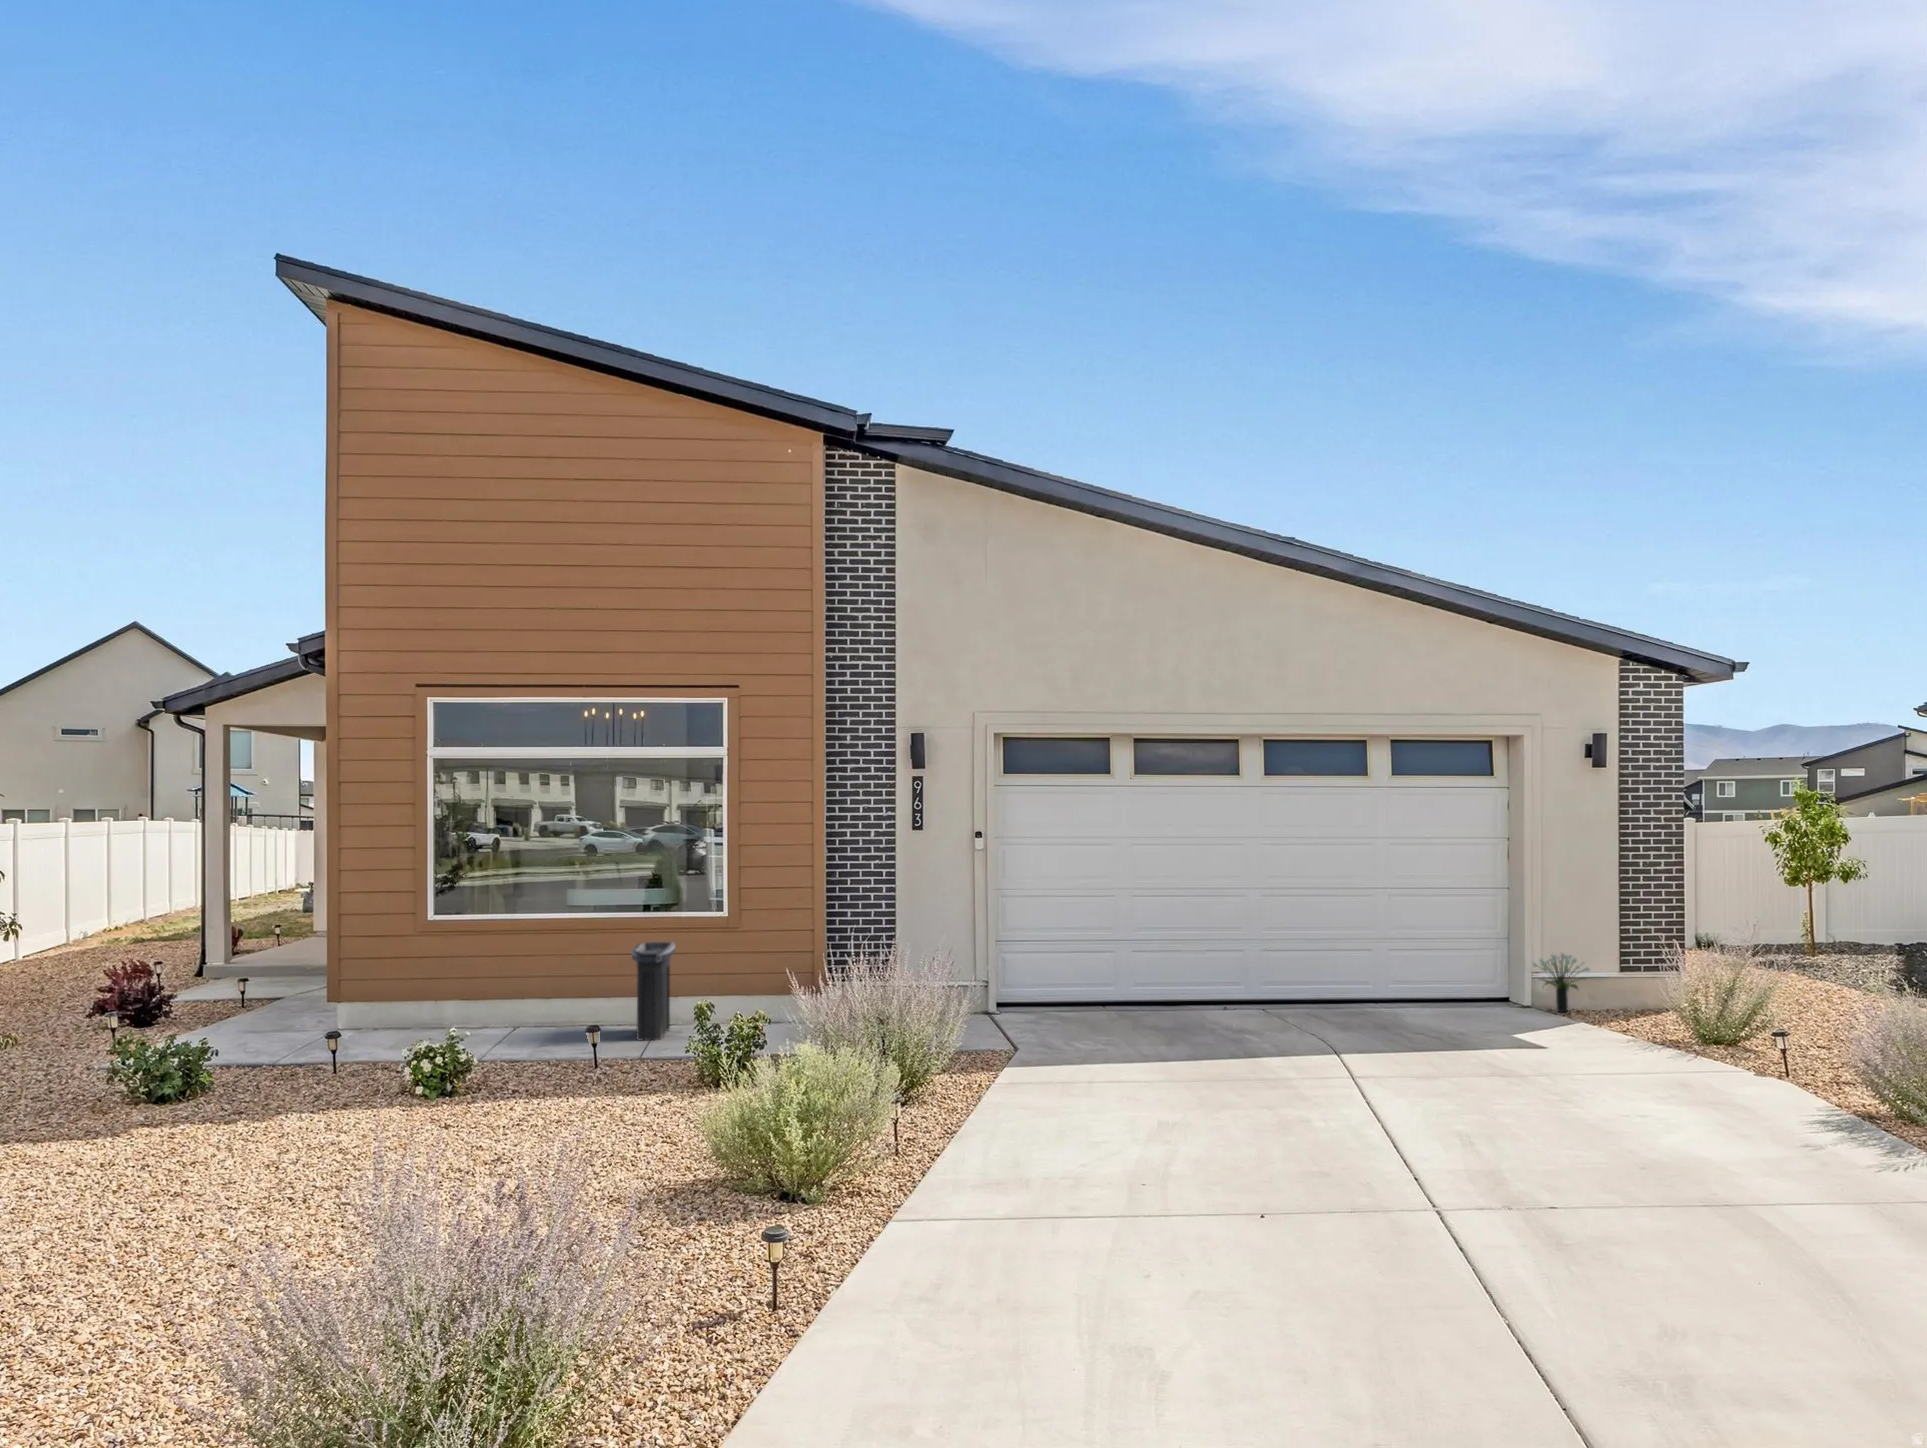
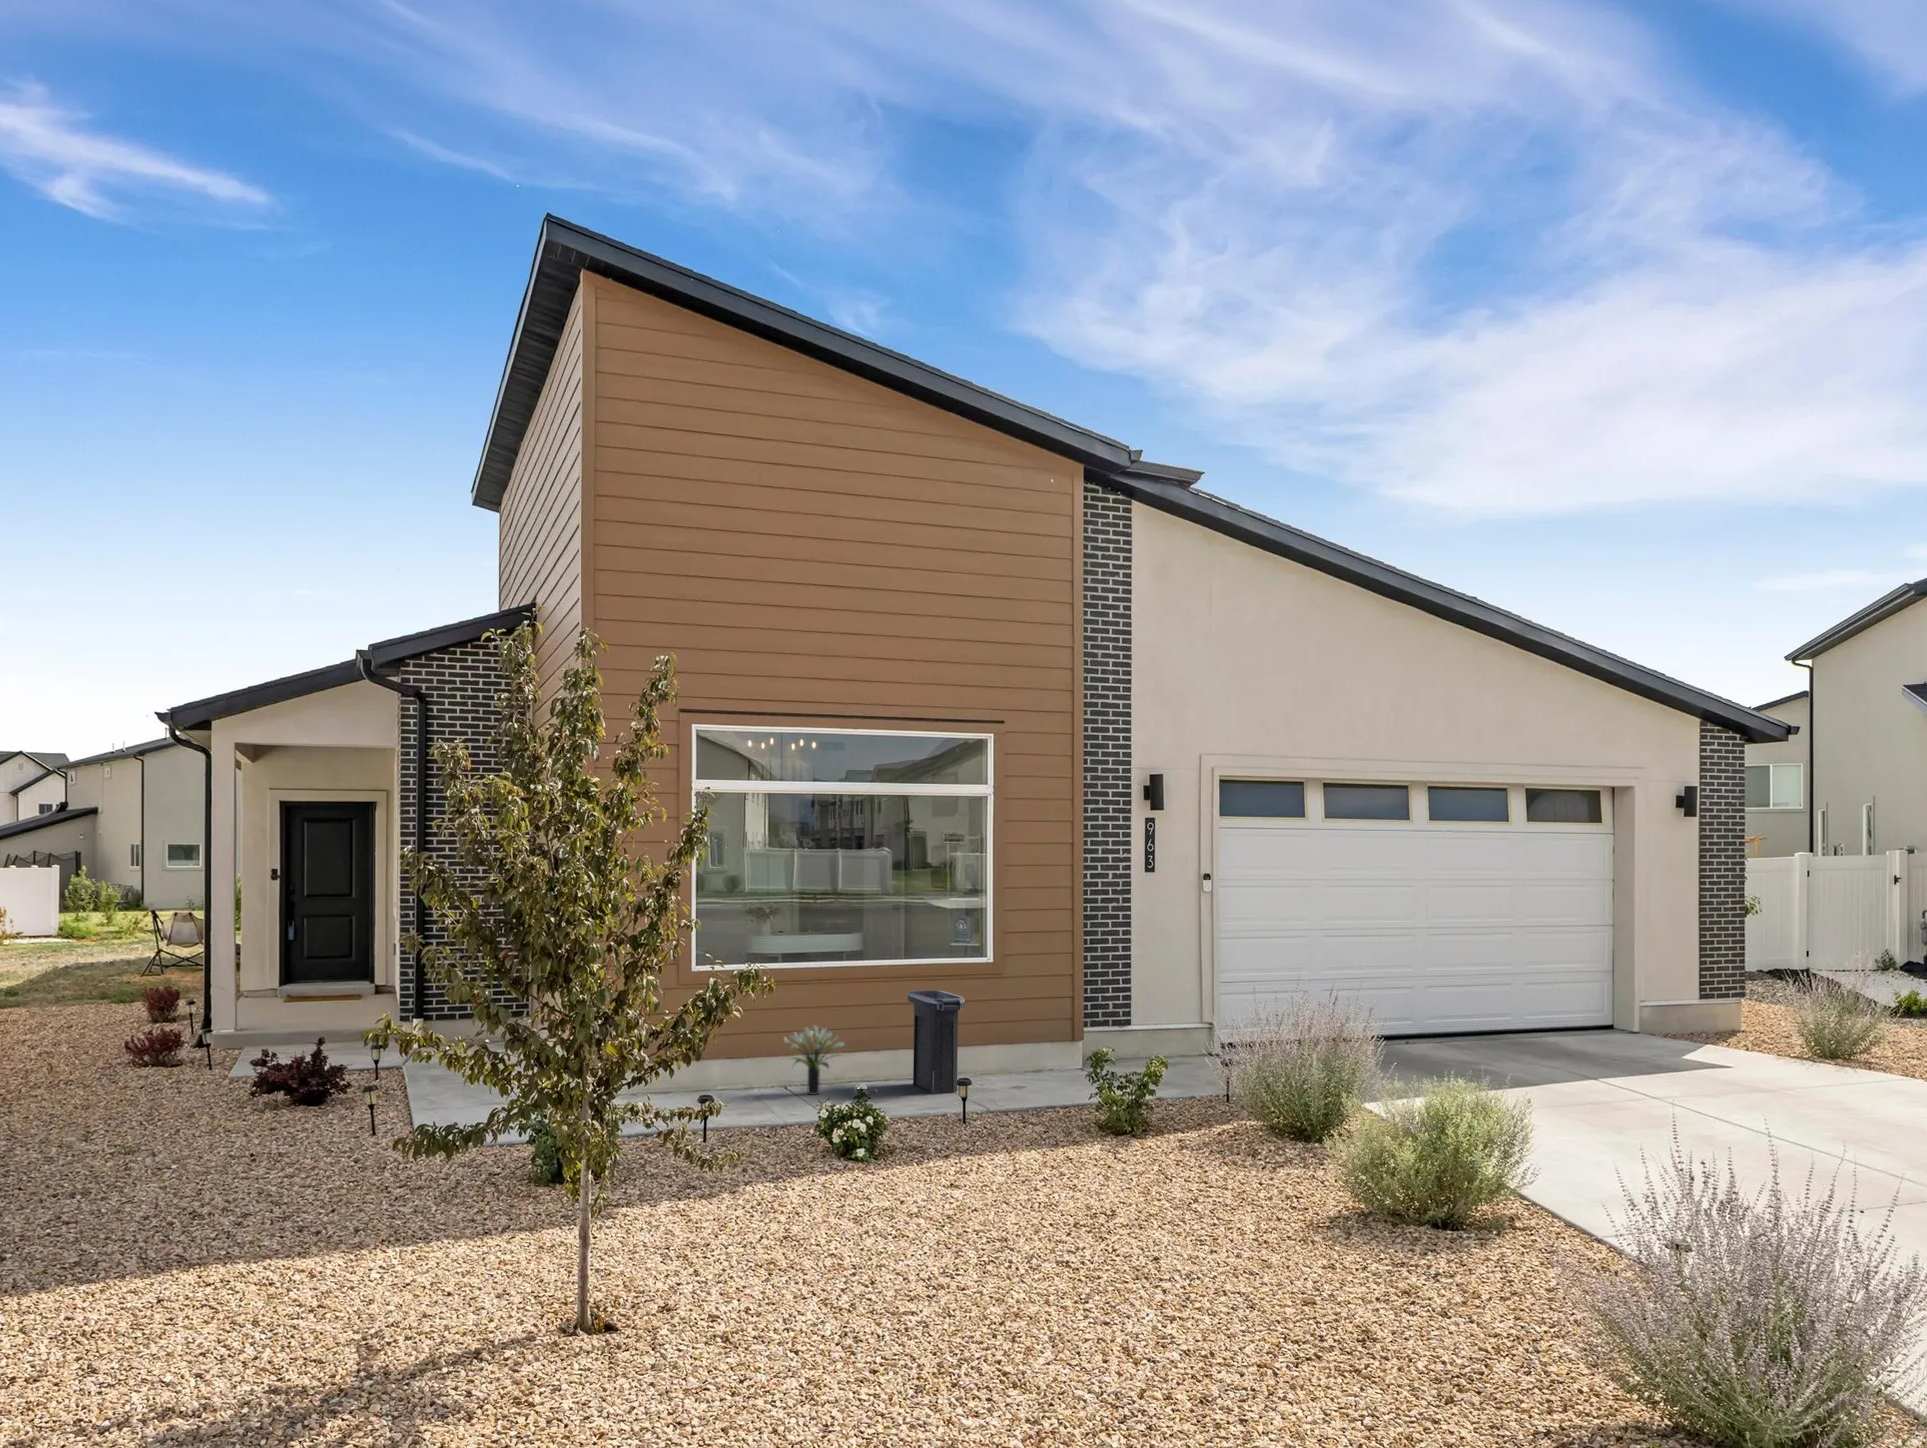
potted plant: present [1533,953,1589,1012] -> present [784,1026,845,1095]

